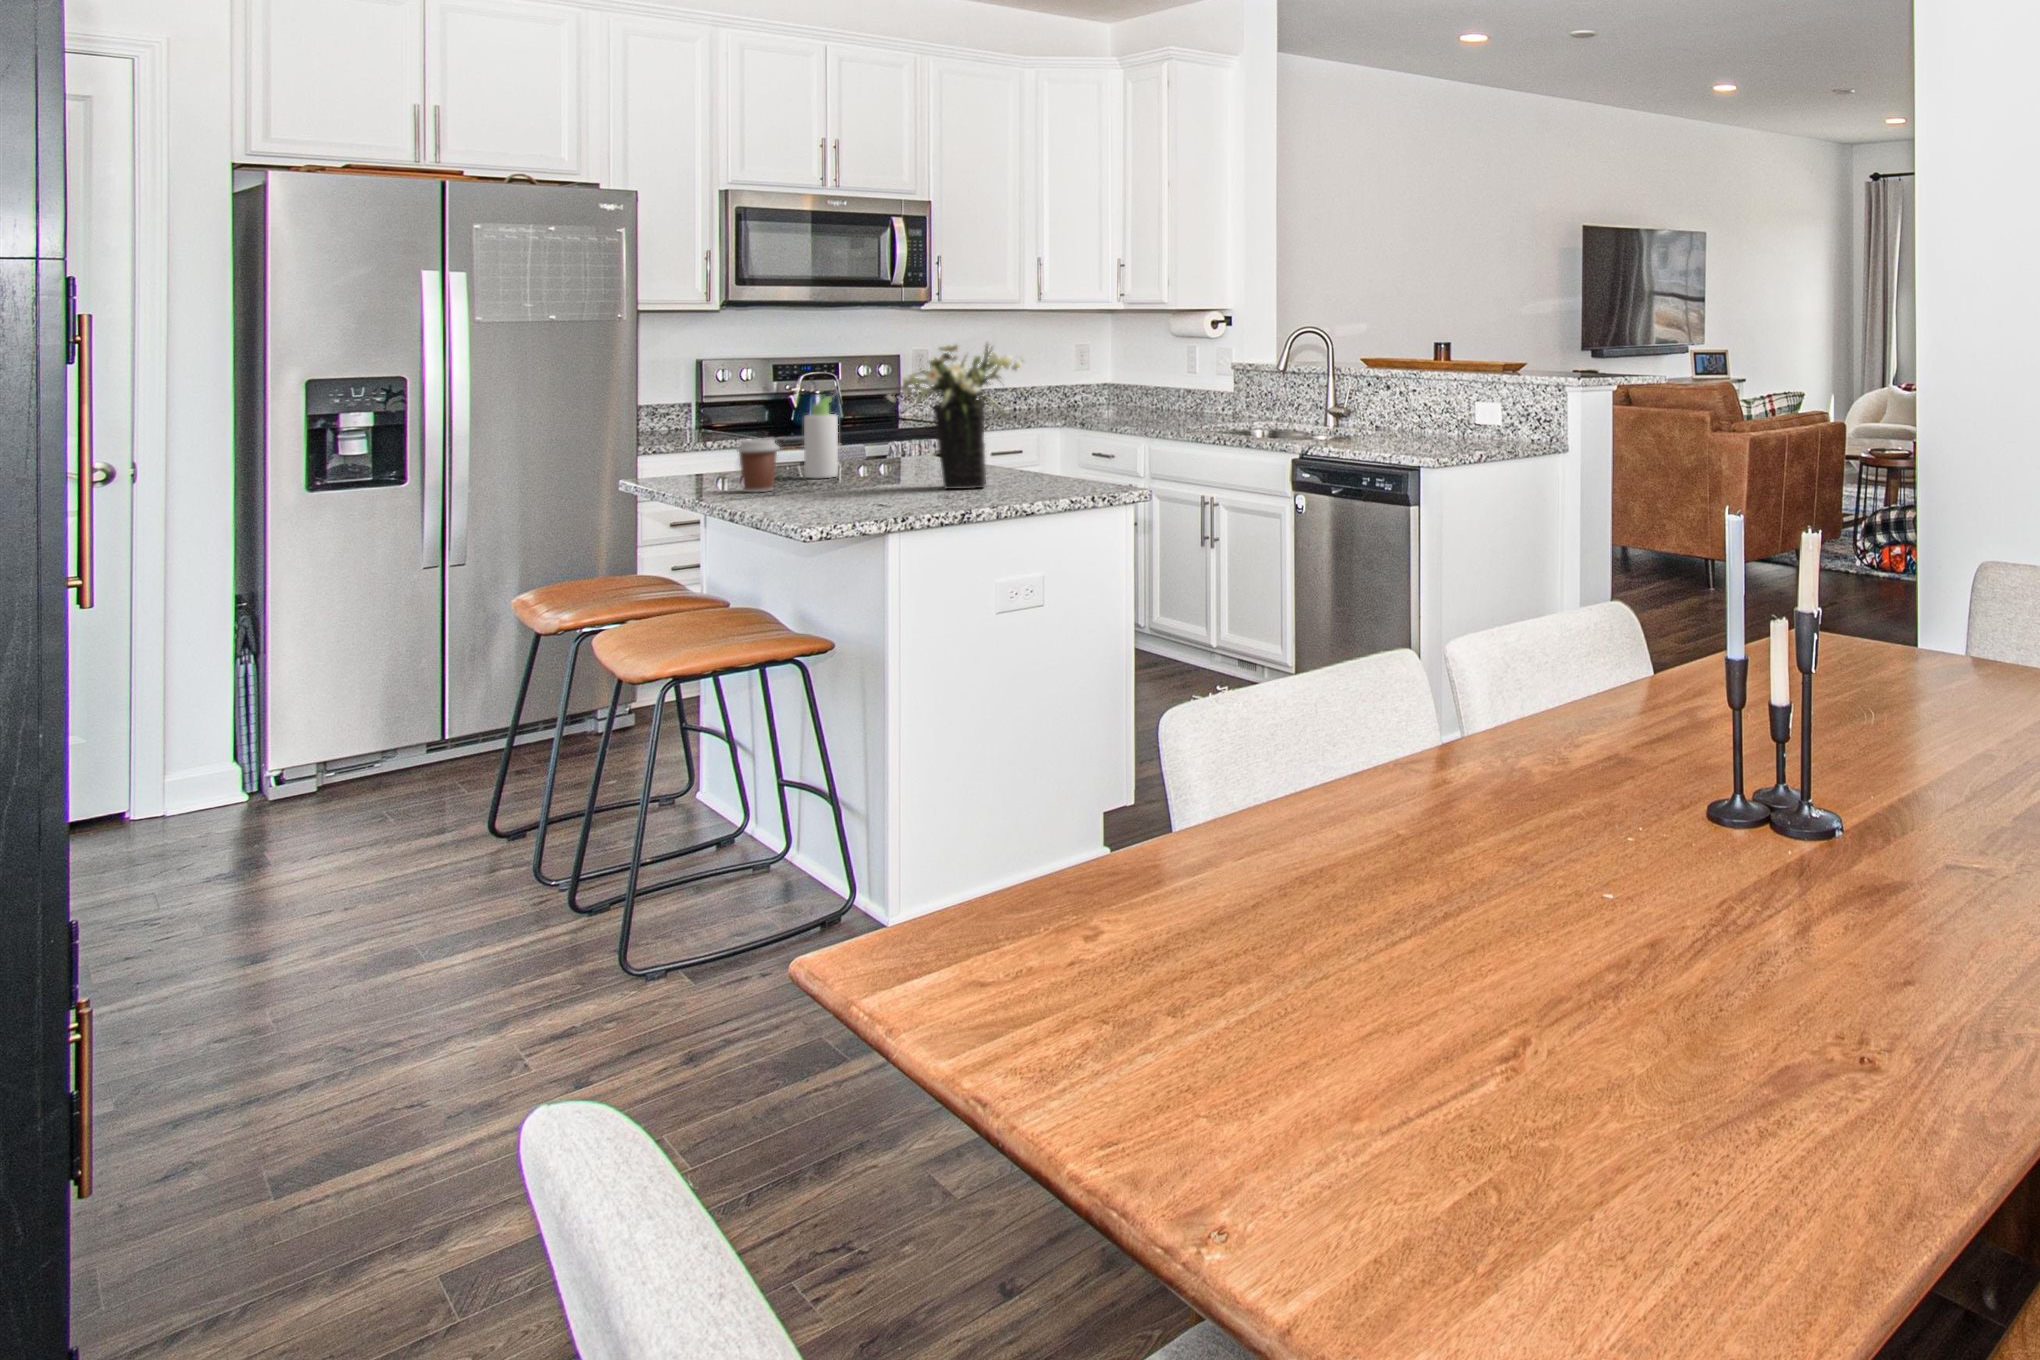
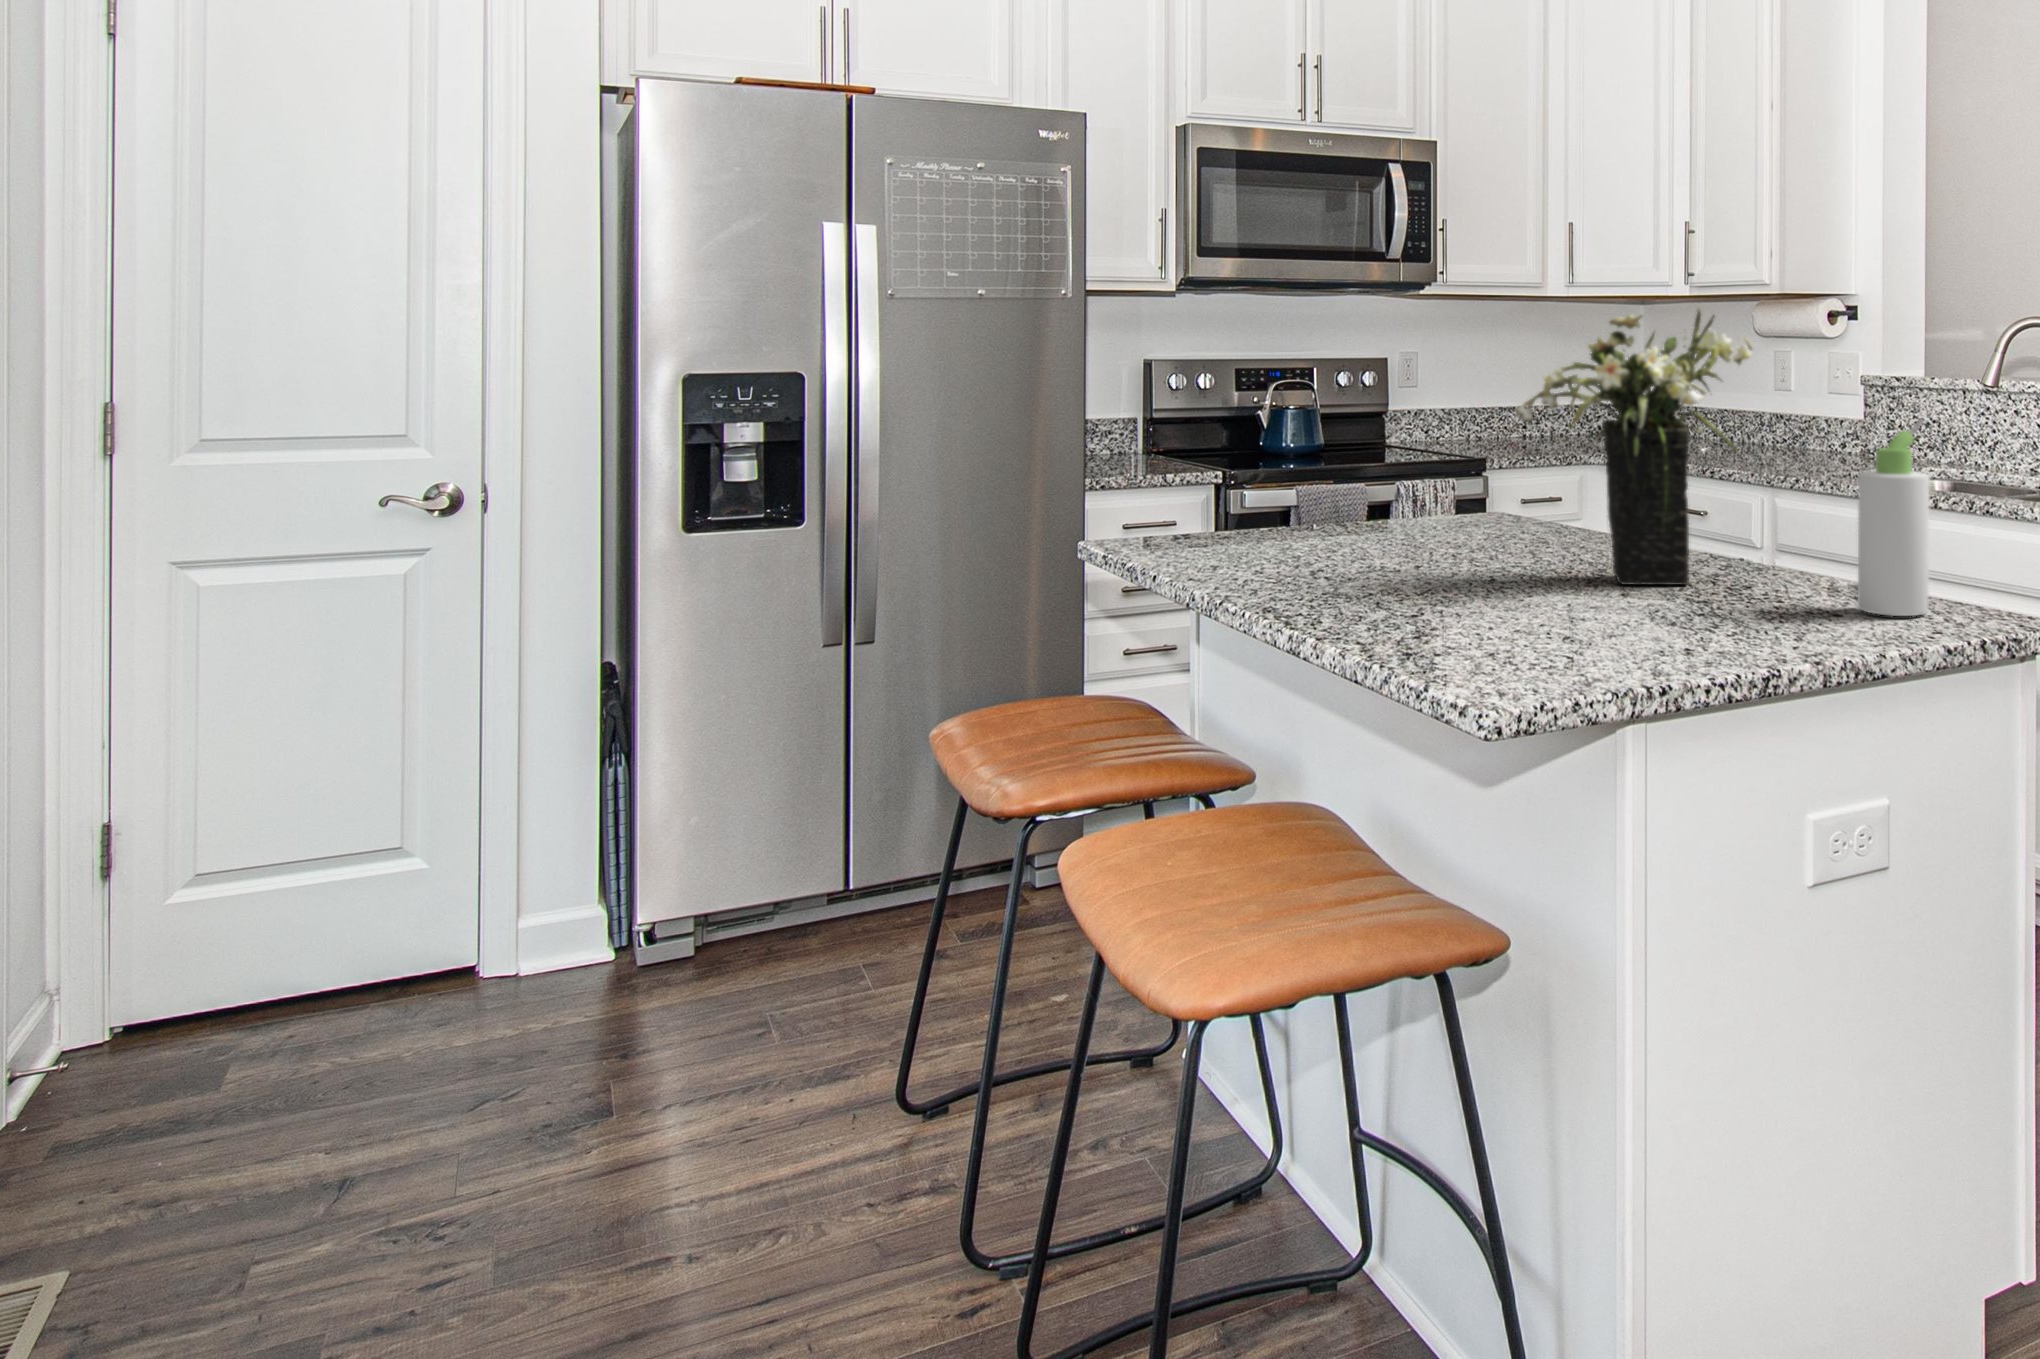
bottle: present [804,393,839,478] -> present [1858,418,1930,616]
coffee cup: present [737,438,779,492] -> none [1266,480,1334,575]

